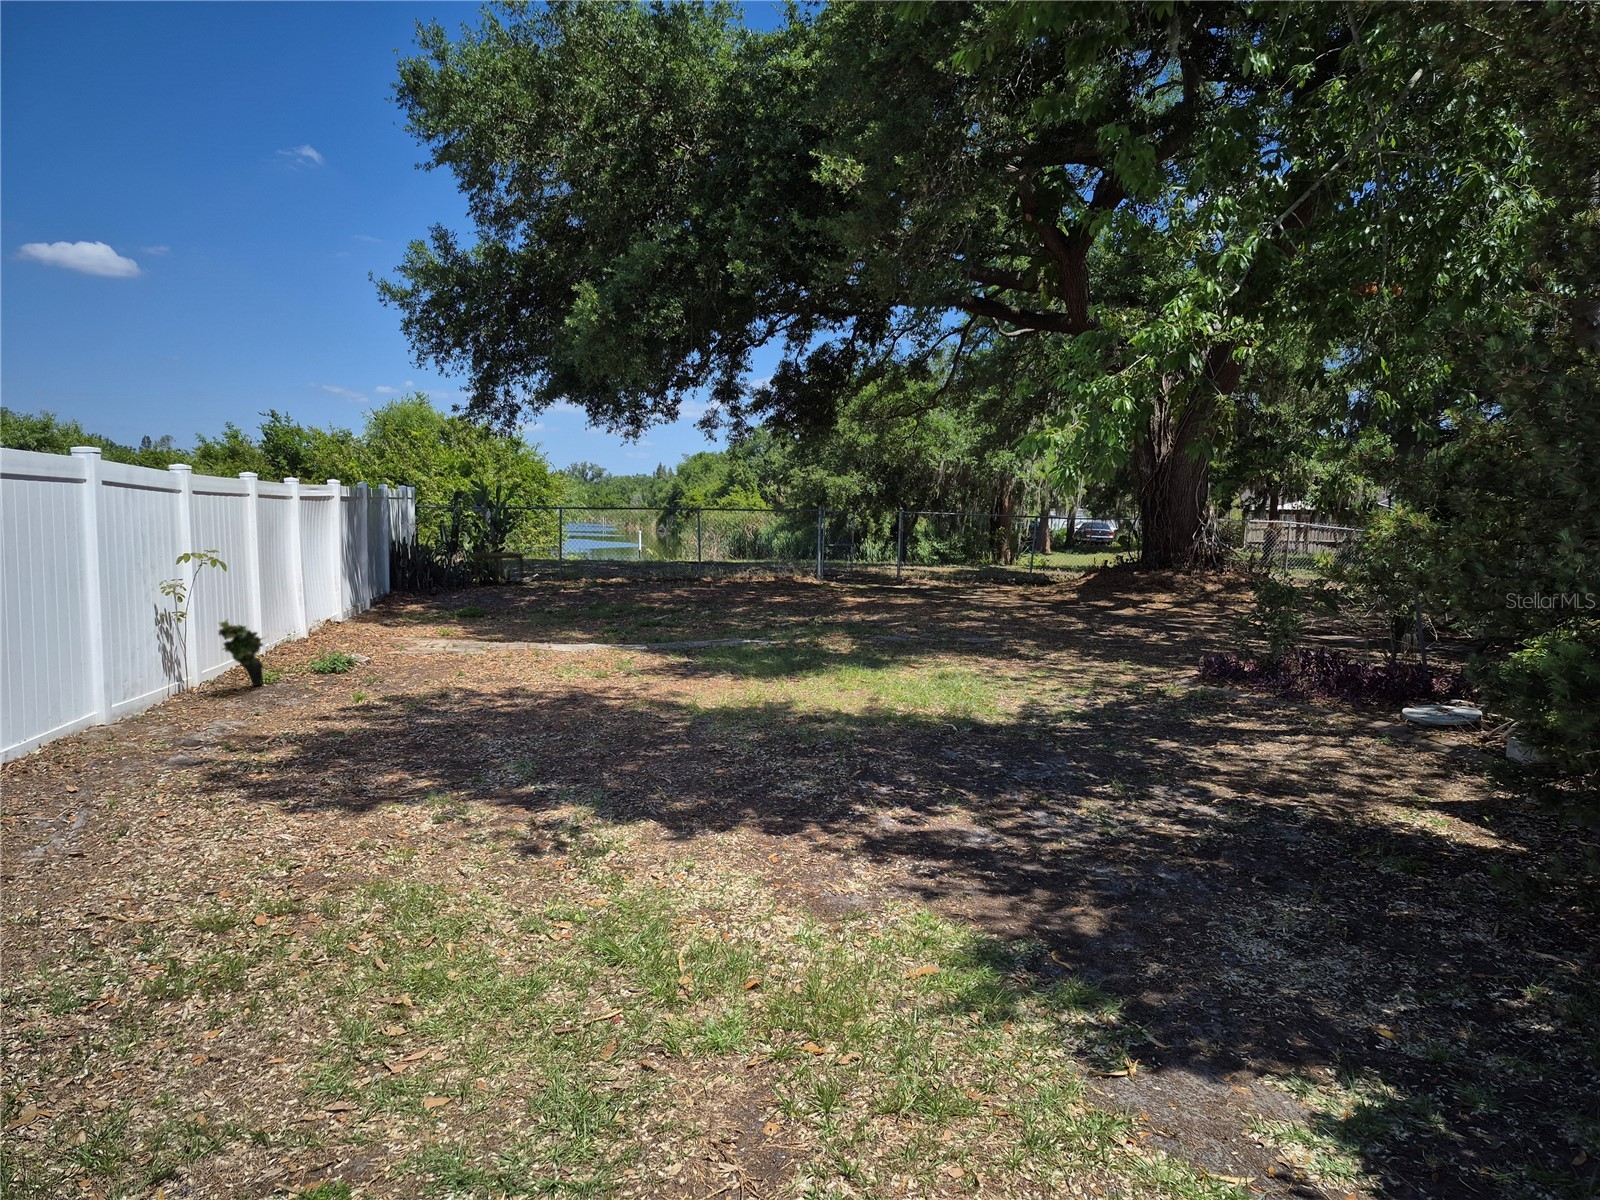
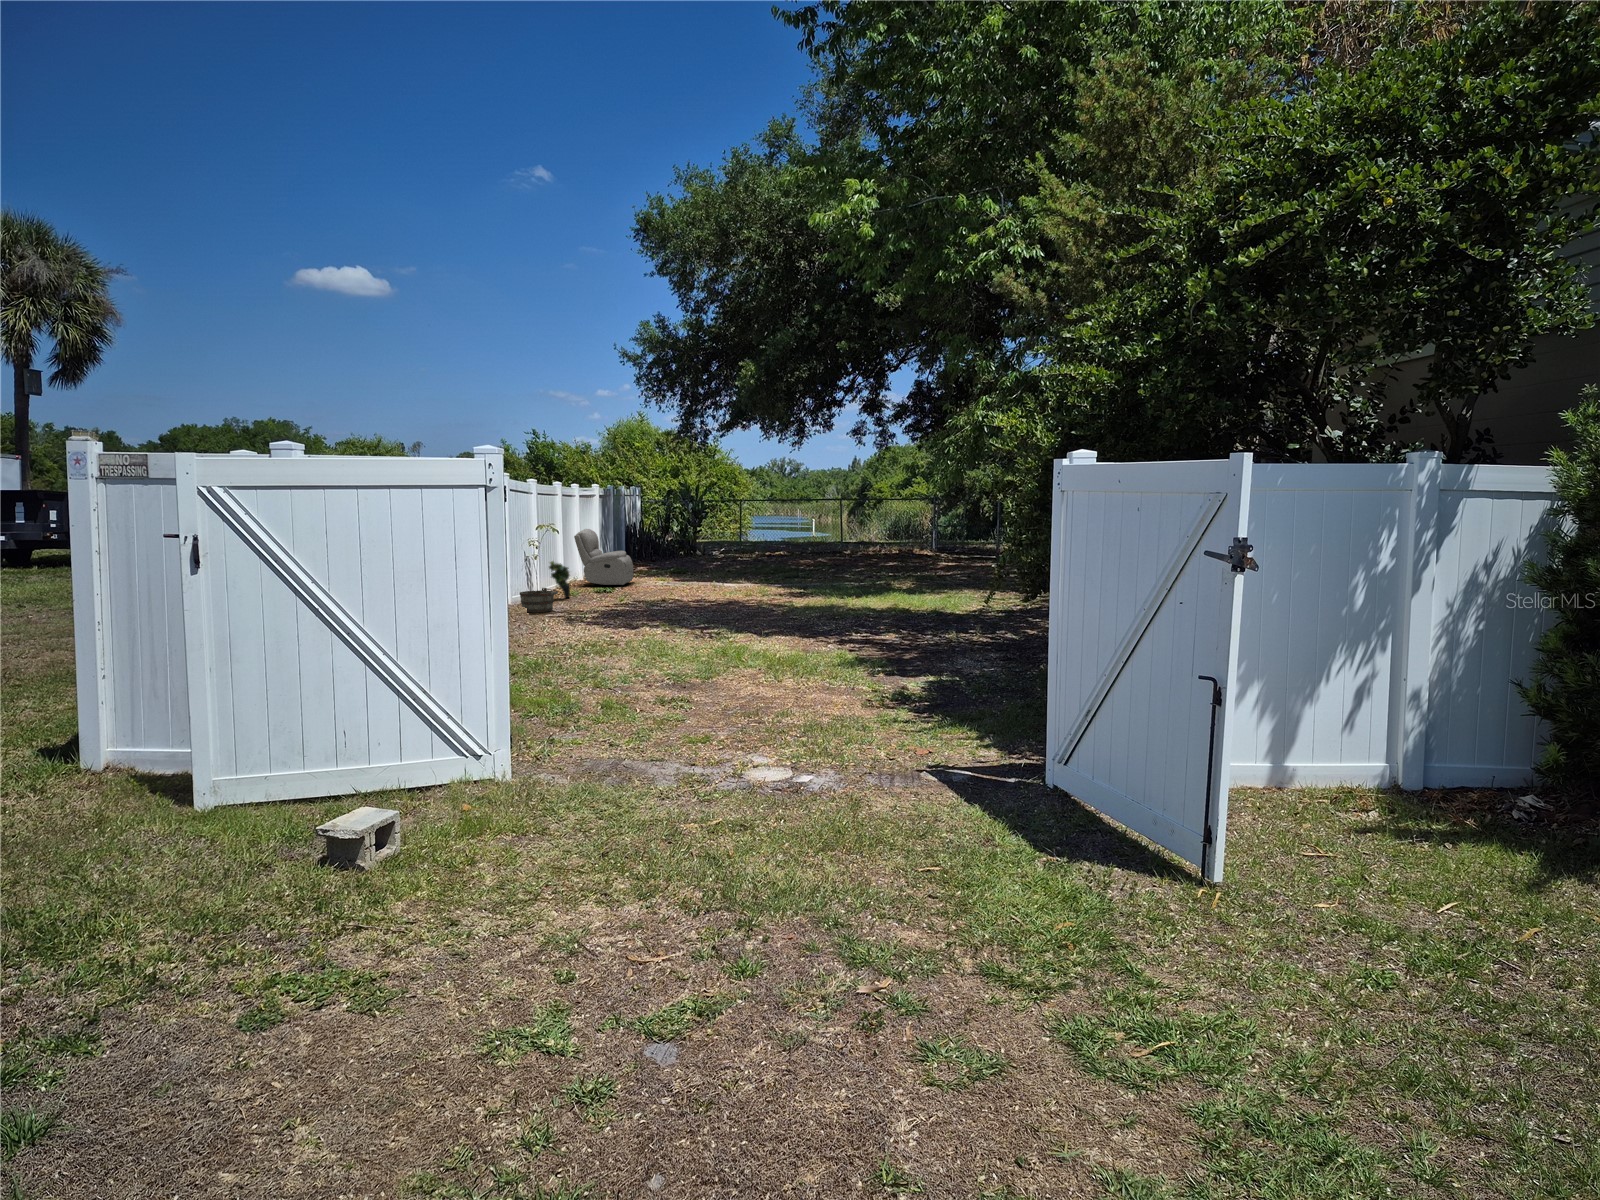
round table: present [473,552,525,585] -> none [681,535,720,560]
chair: none [286,555,393,647] -> present [574,529,633,586]
bucket: none [123,686,215,742] -> present [520,588,558,613]

